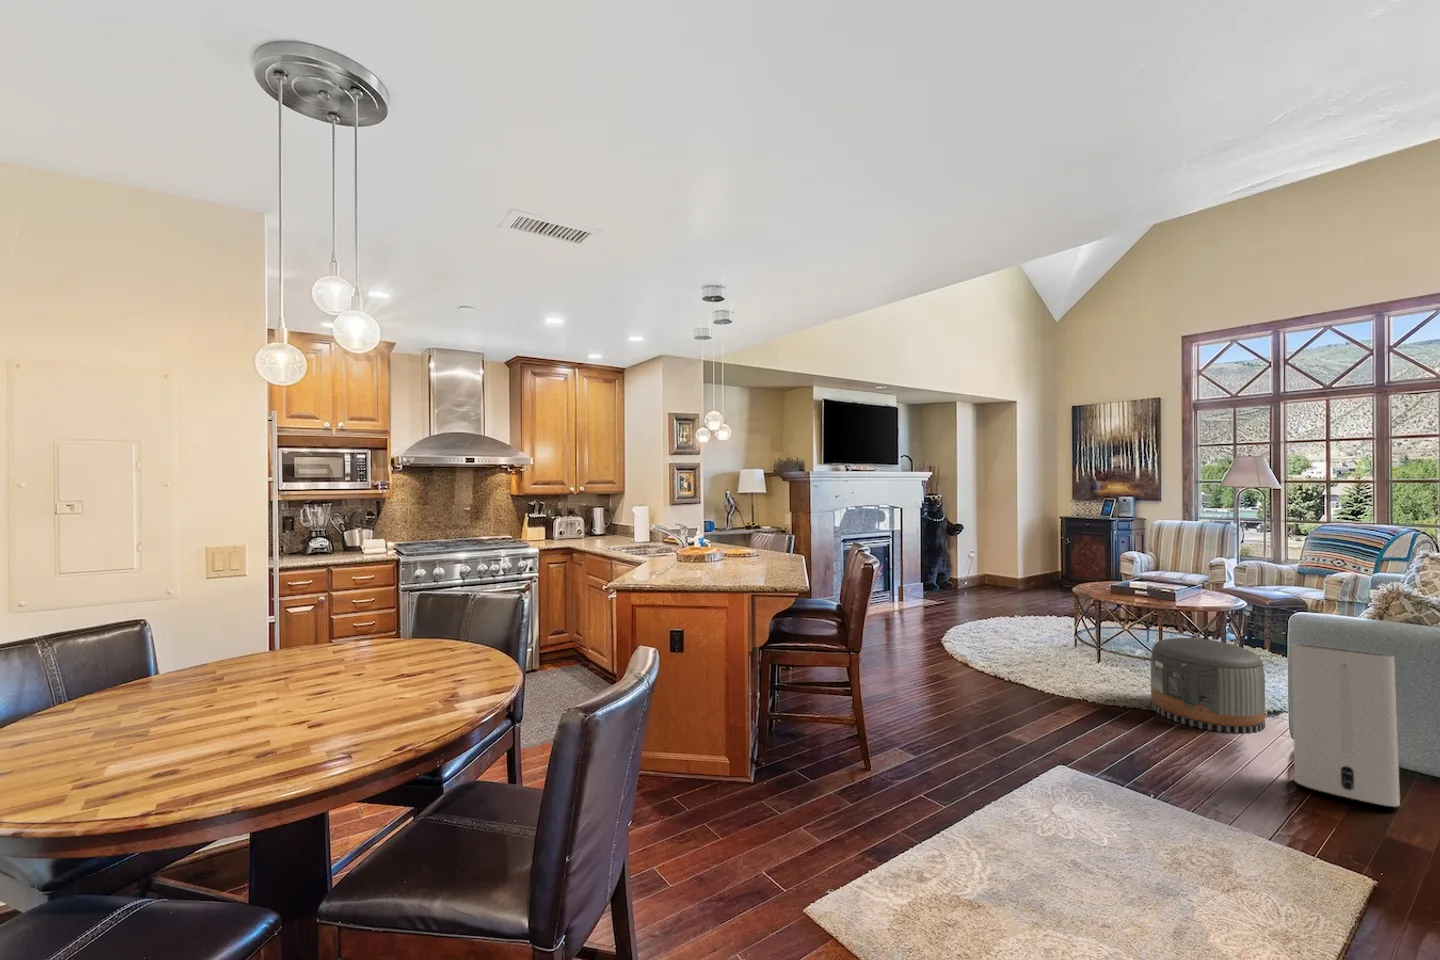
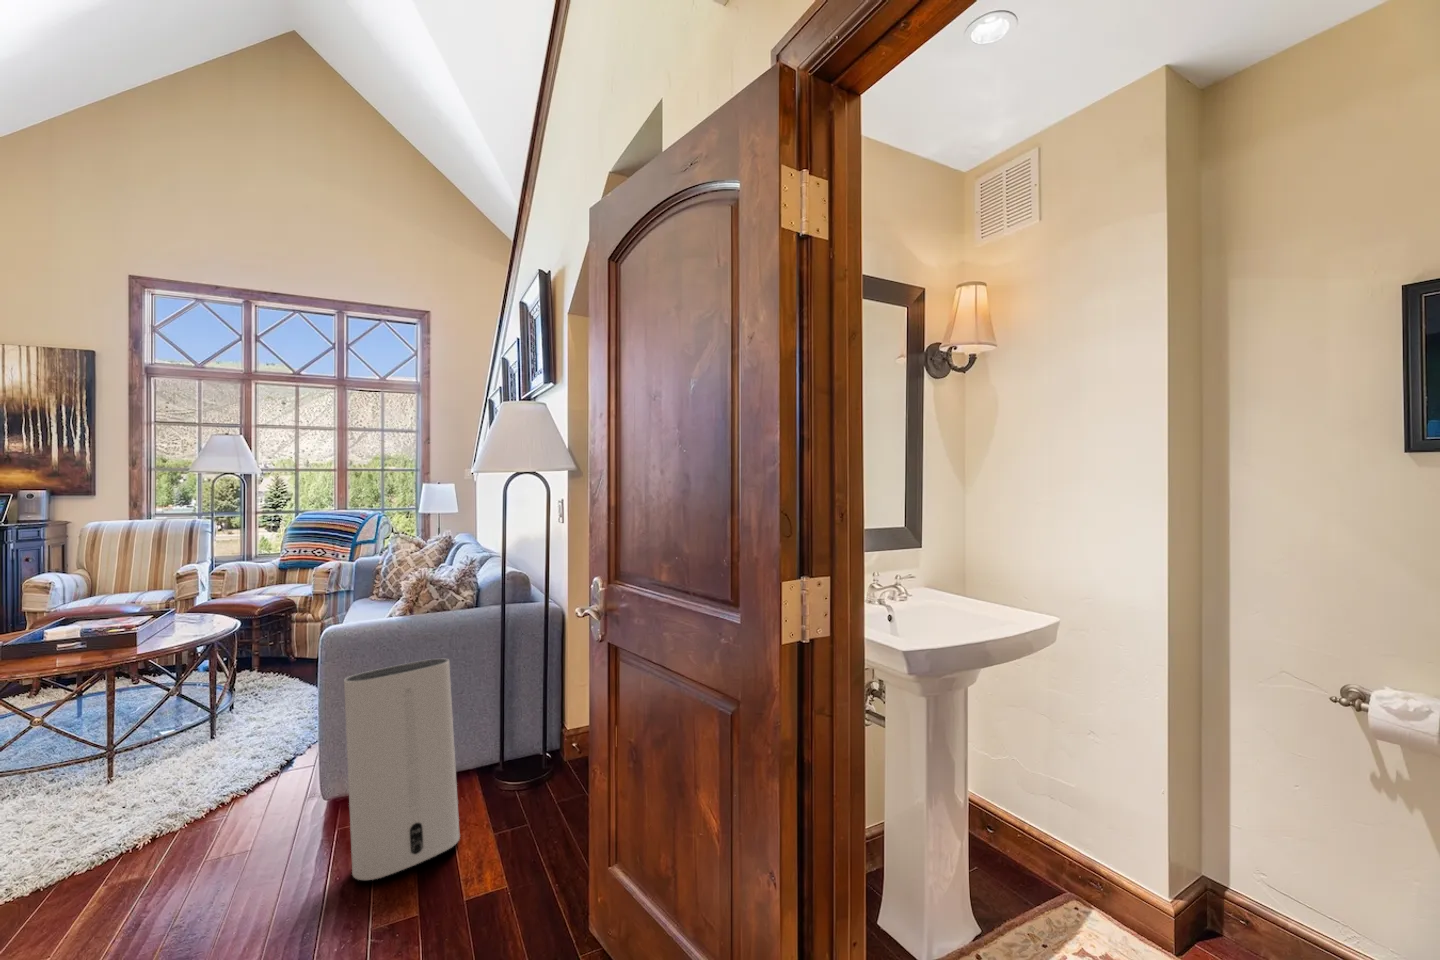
pouf: present [1151,638,1265,733] -> none [99,694,288,867]

